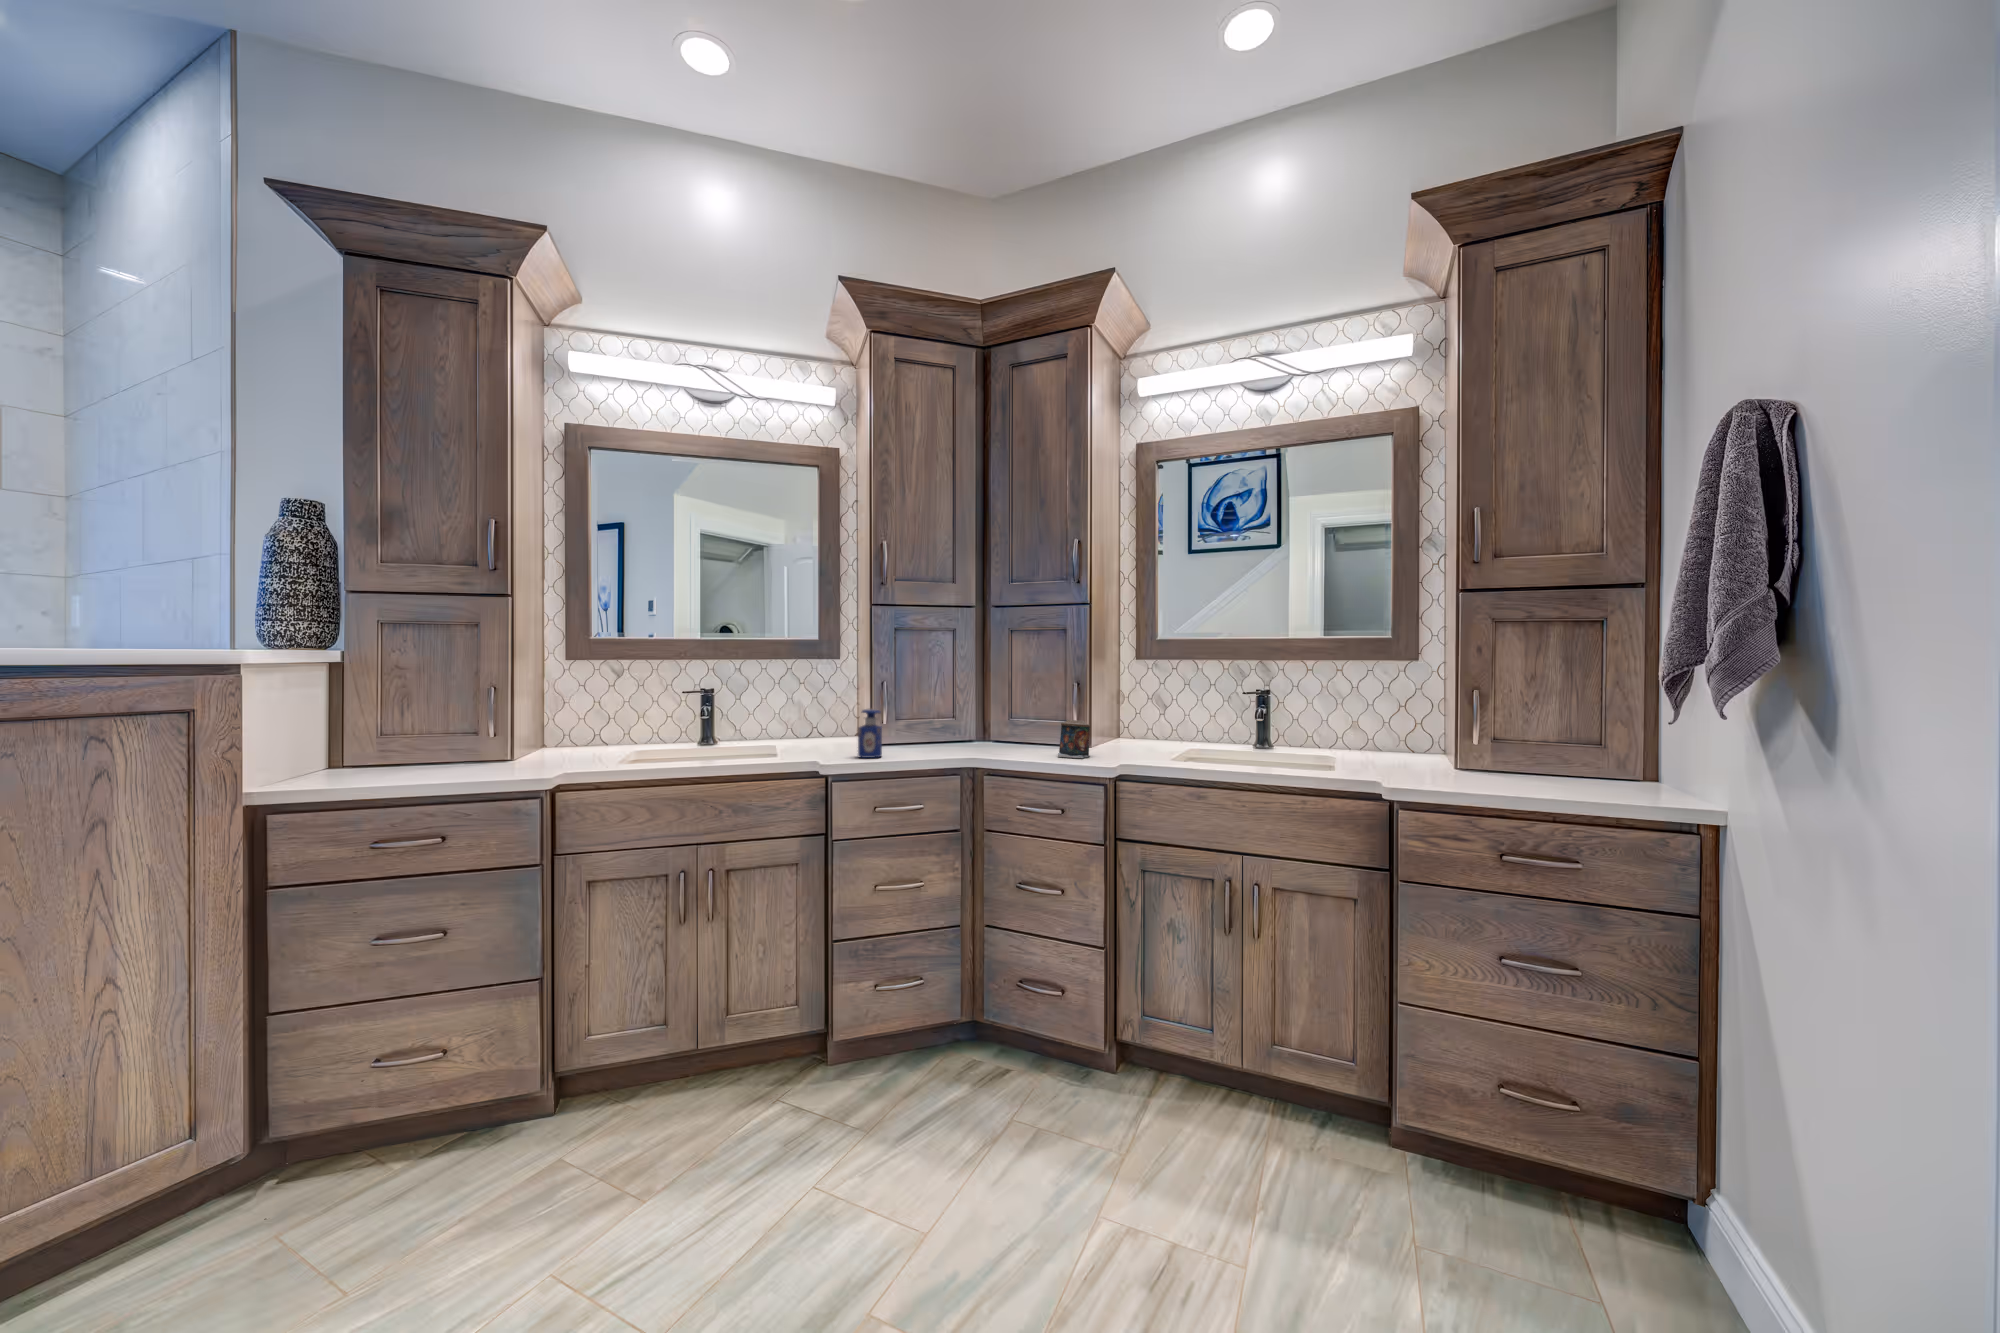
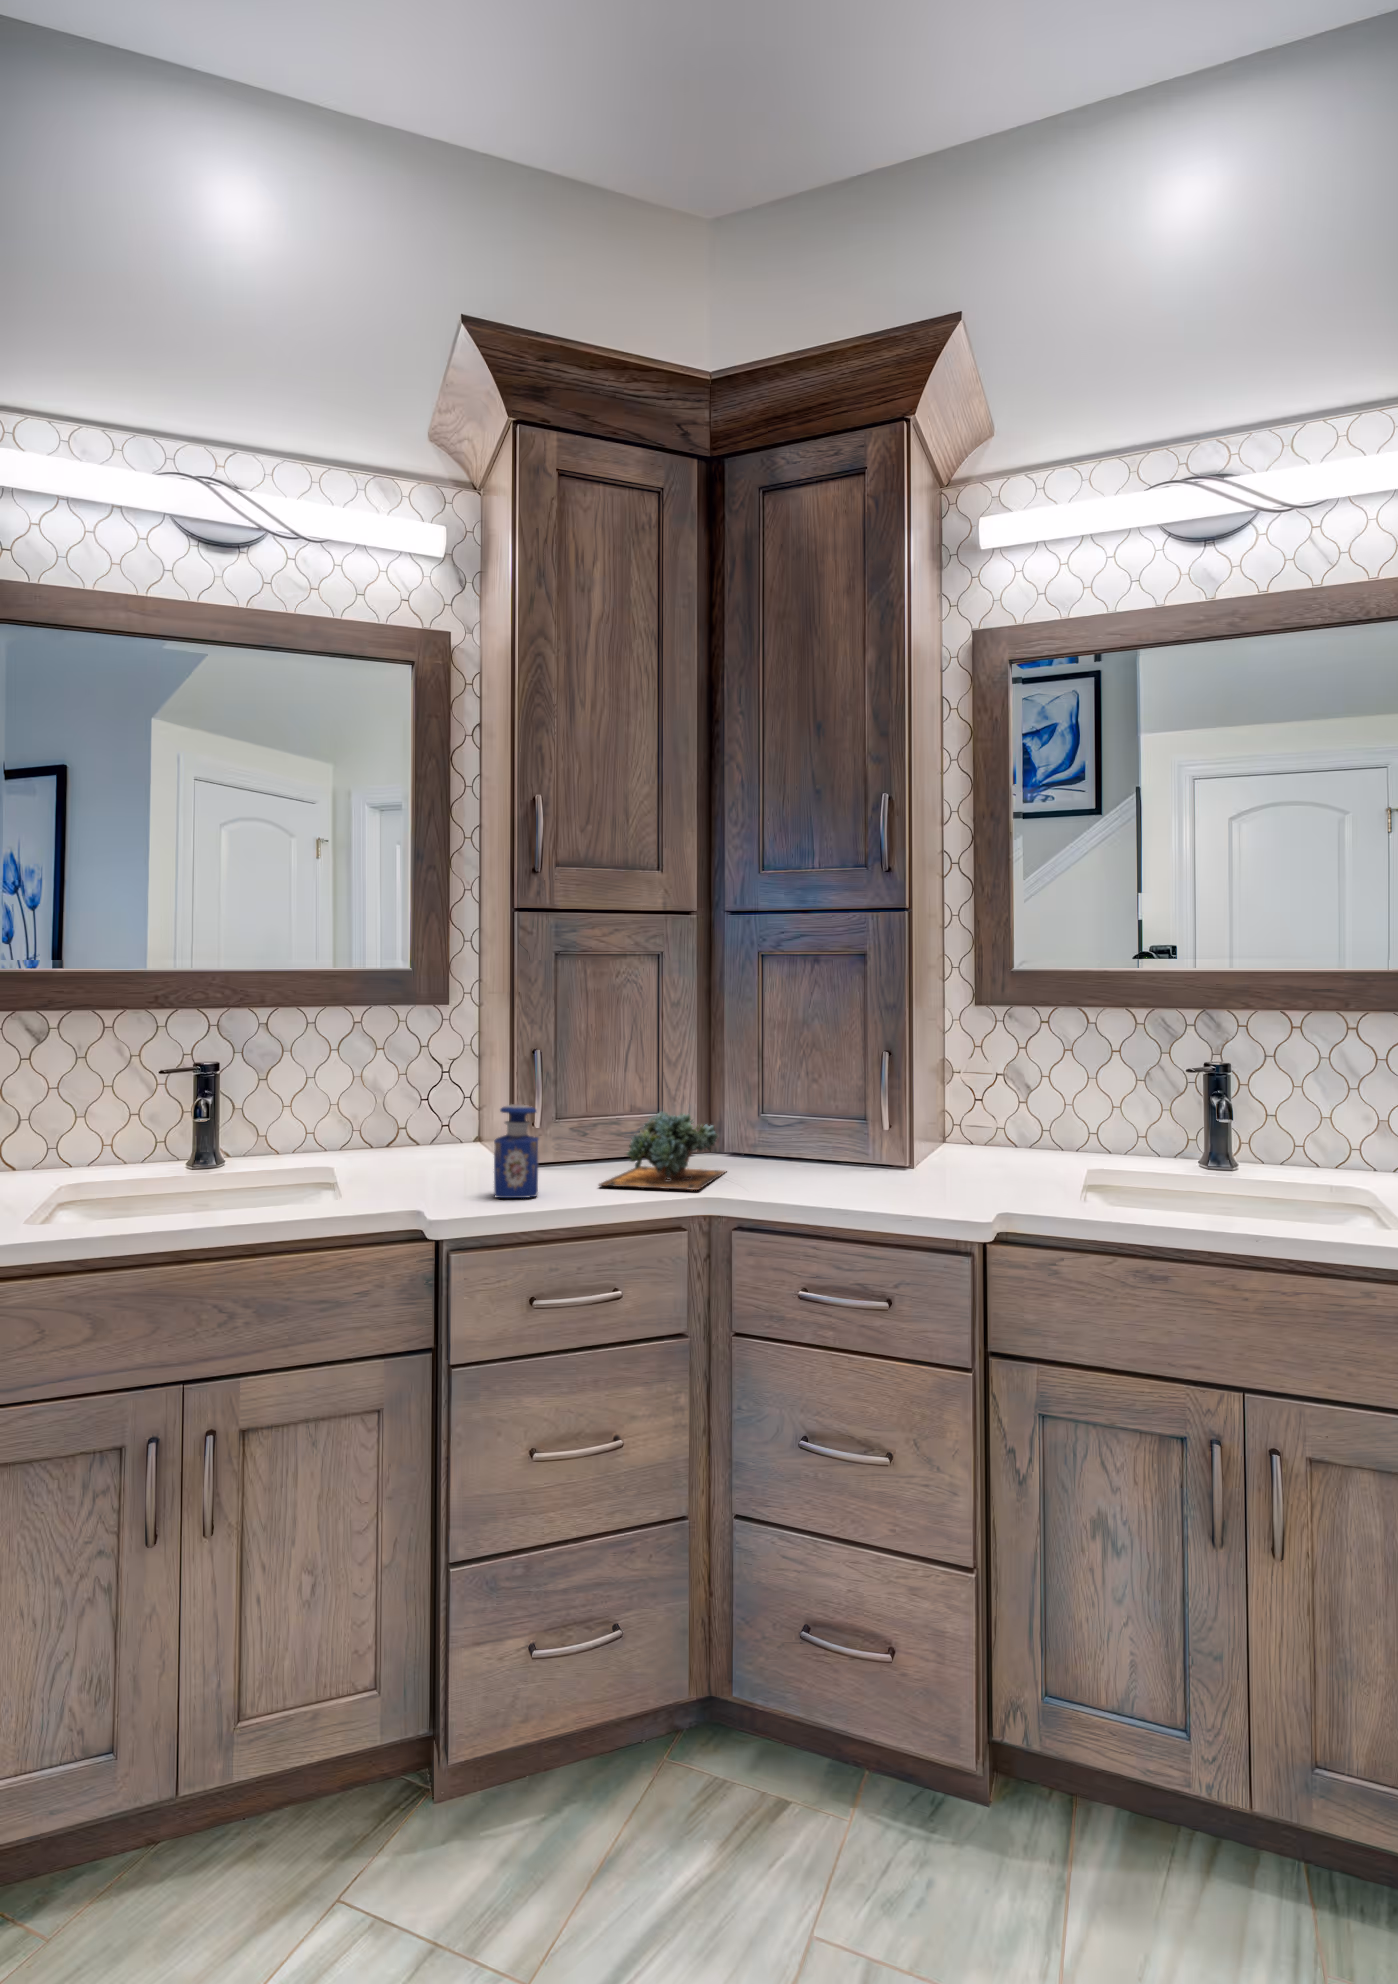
succulent plant: none [915,714,989,755] -> present [599,1112,725,1190]
candle: present [1058,720,1090,758] -> none [866,1122,925,1196]

